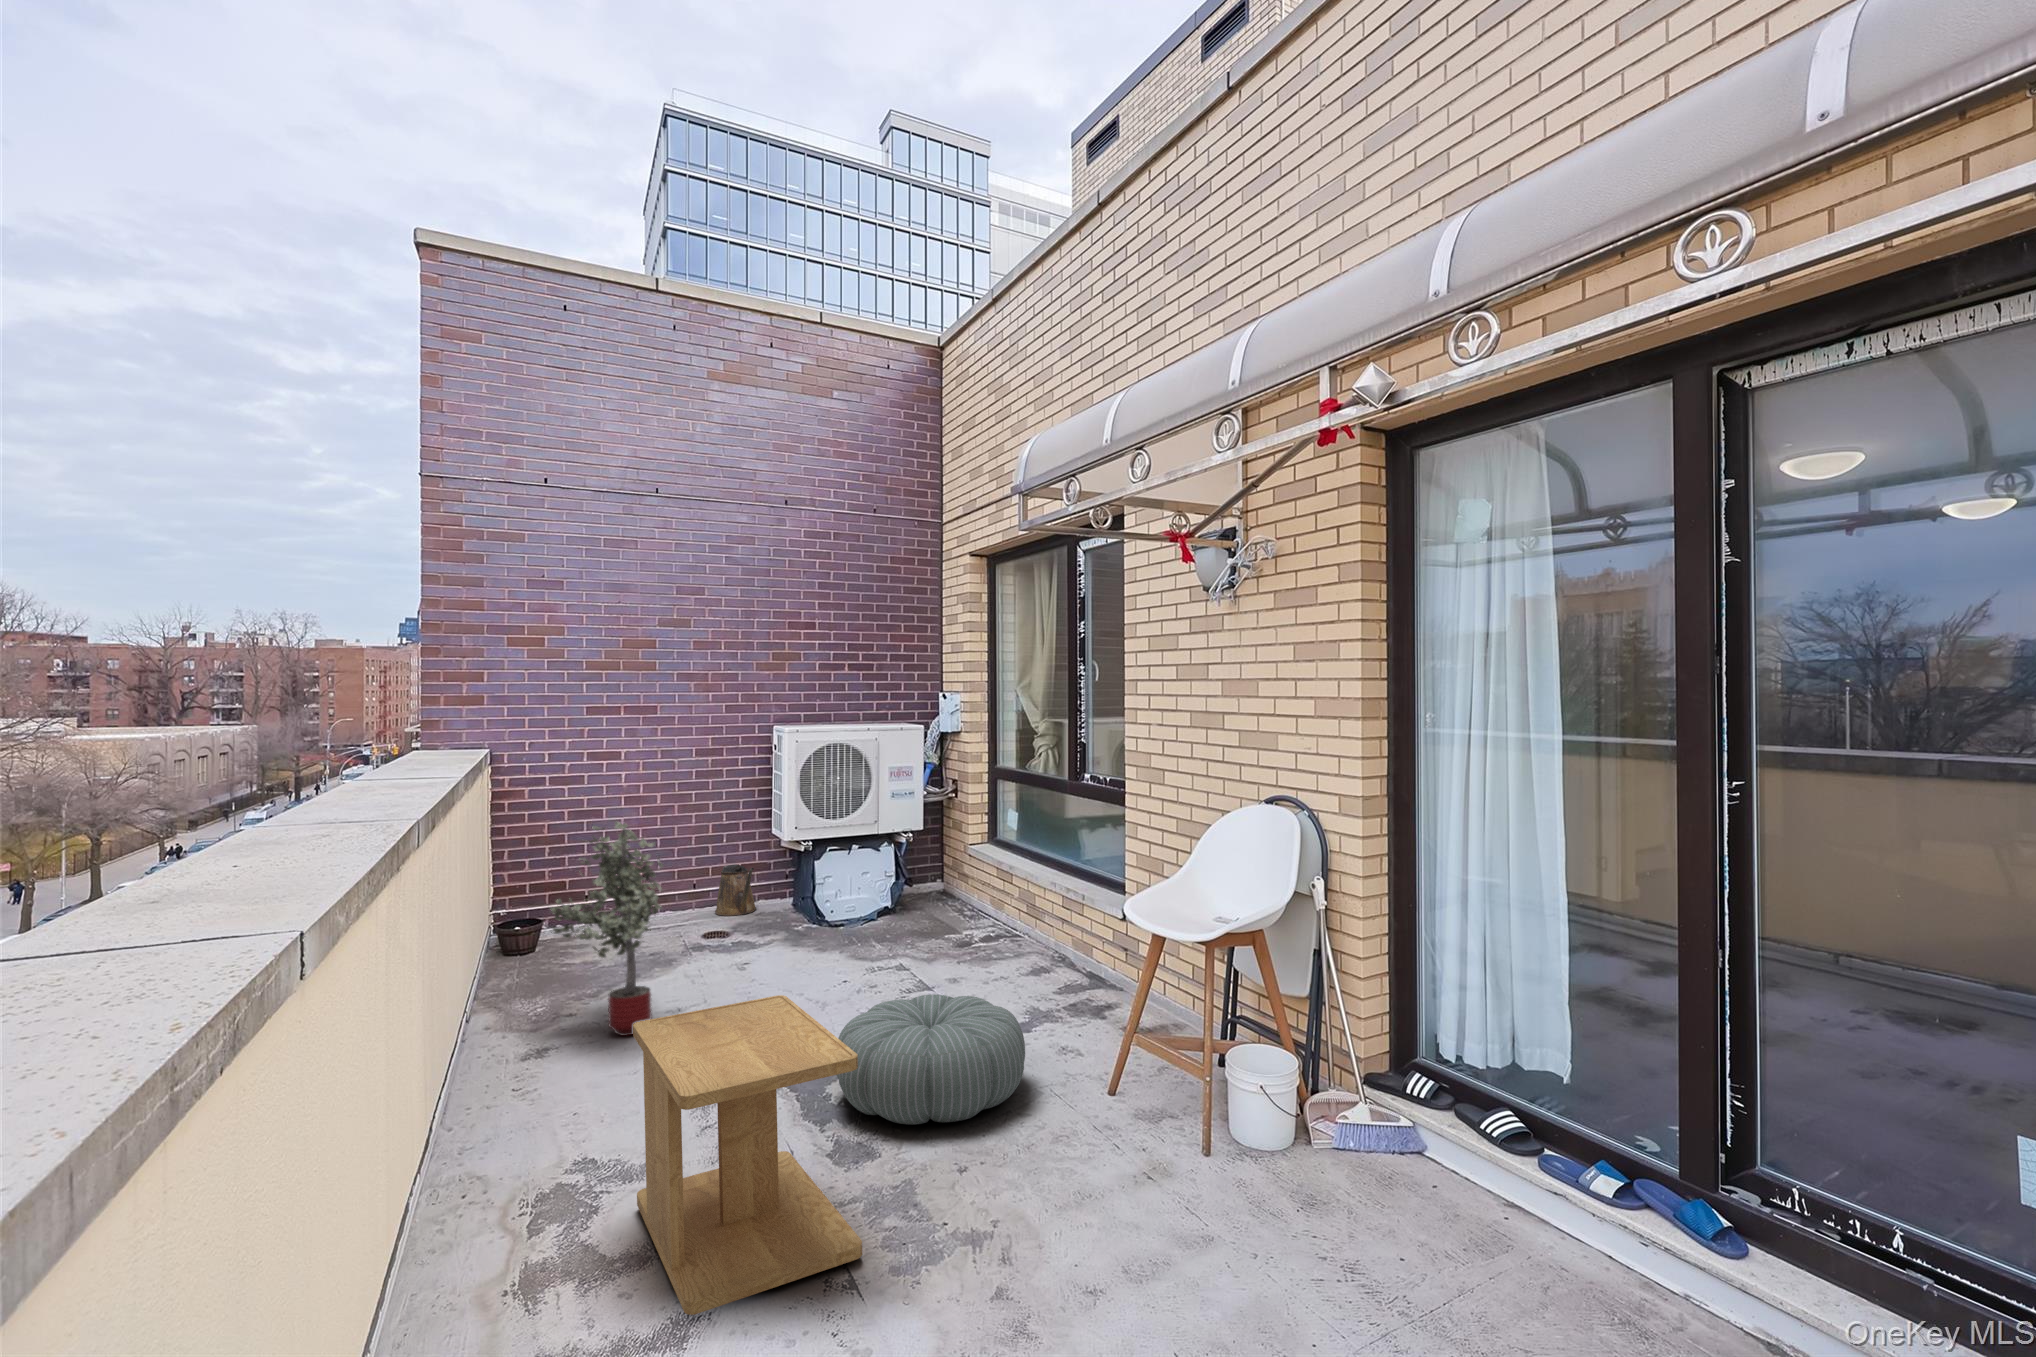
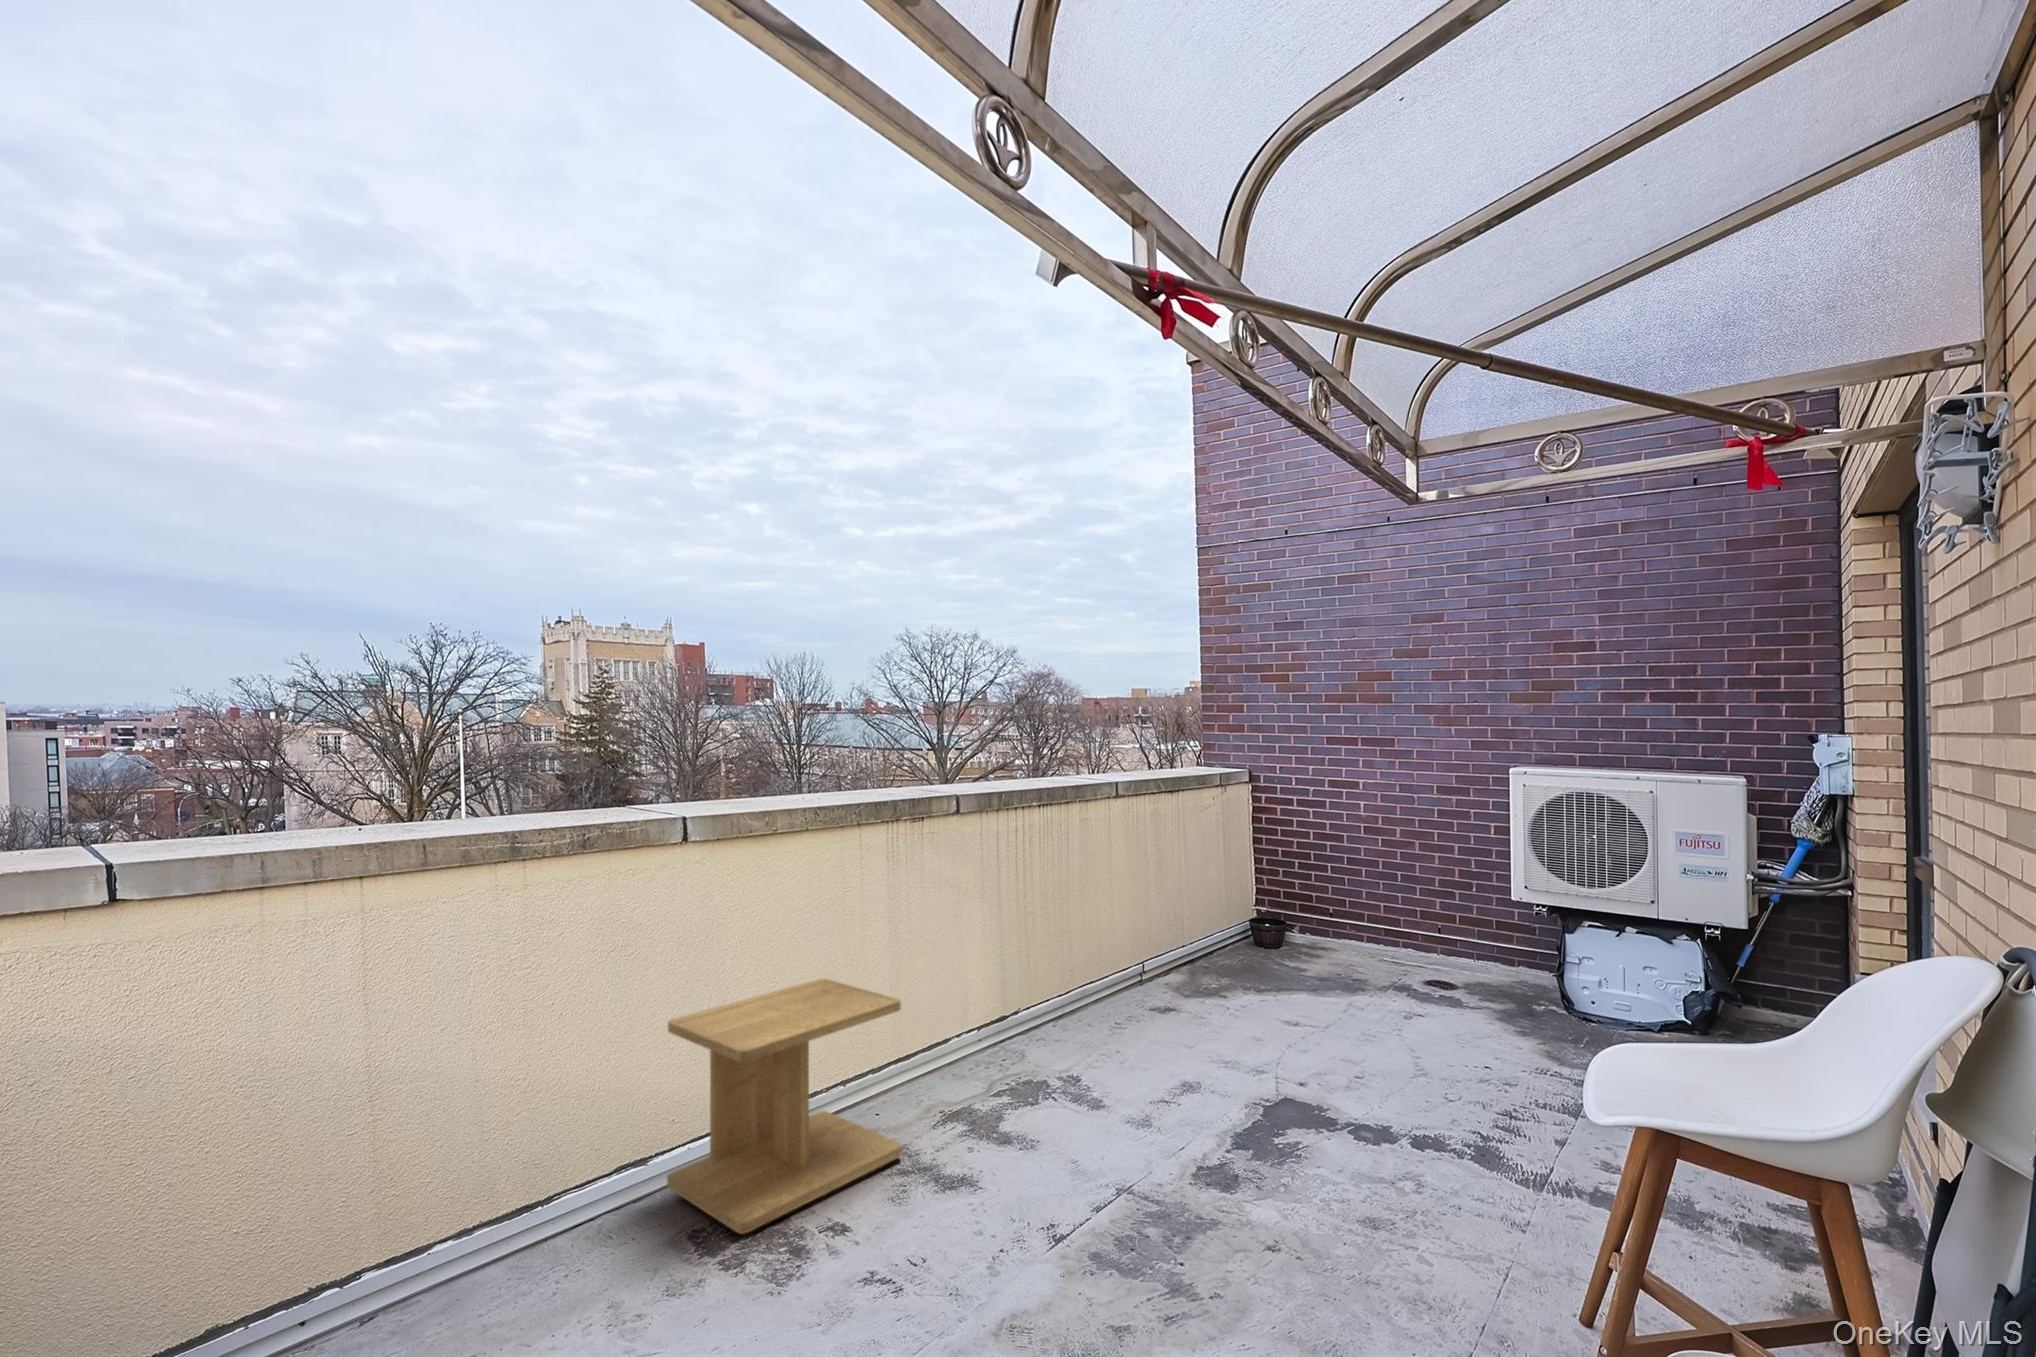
potted tree: present [551,822,664,1036] -> none [1060,835,1175,1031]
watering can: present [715,865,756,916] -> none [1441,918,1492,977]
pouf: present [837,994,1025,1125] -> none [976,1069,1198,1237]

